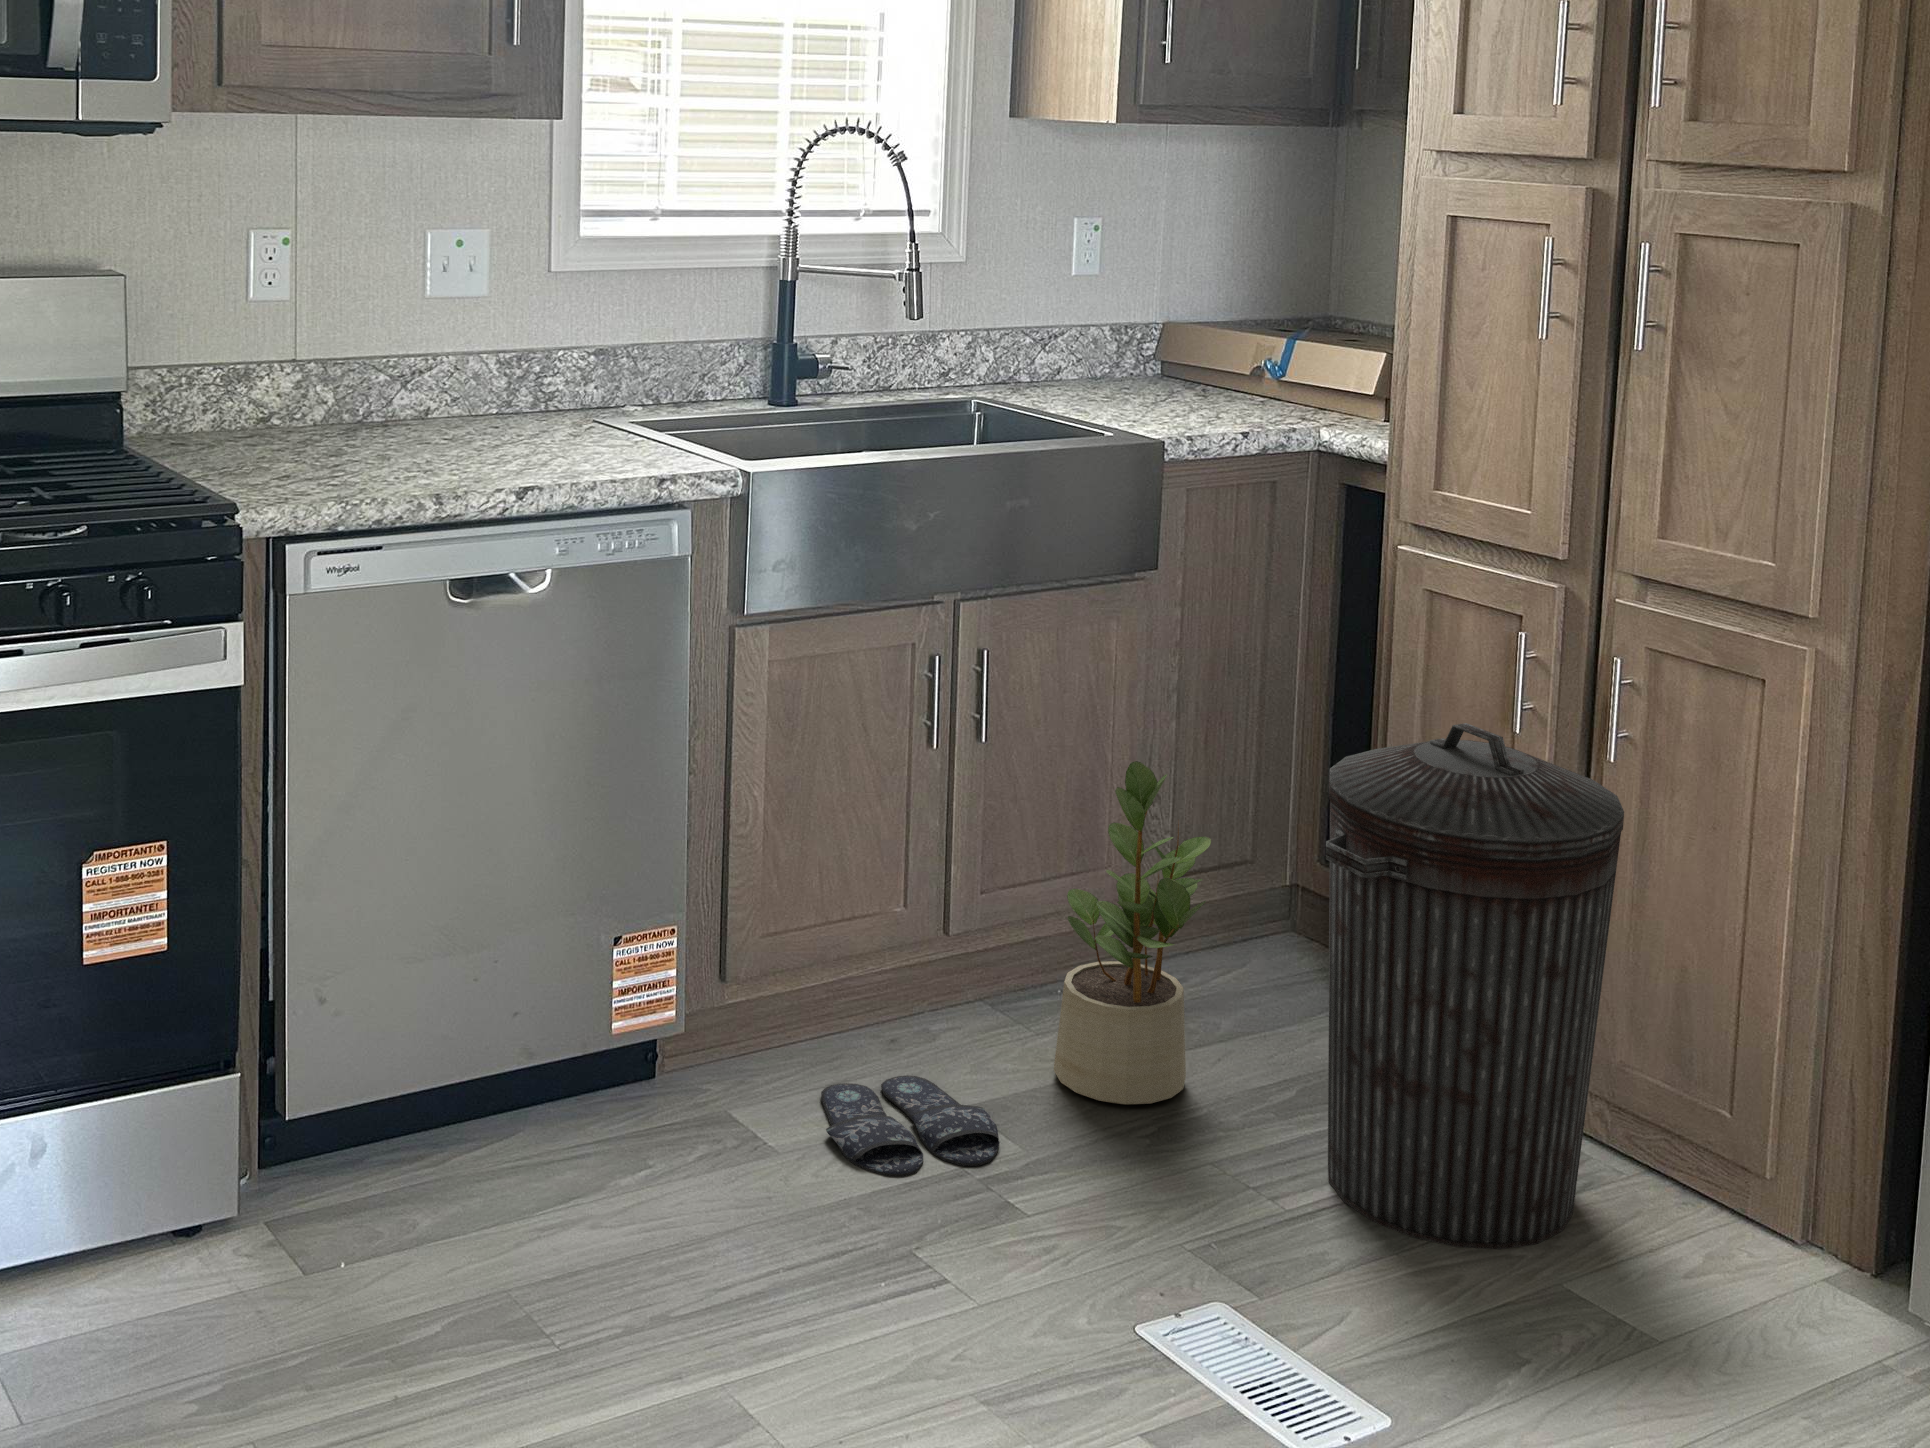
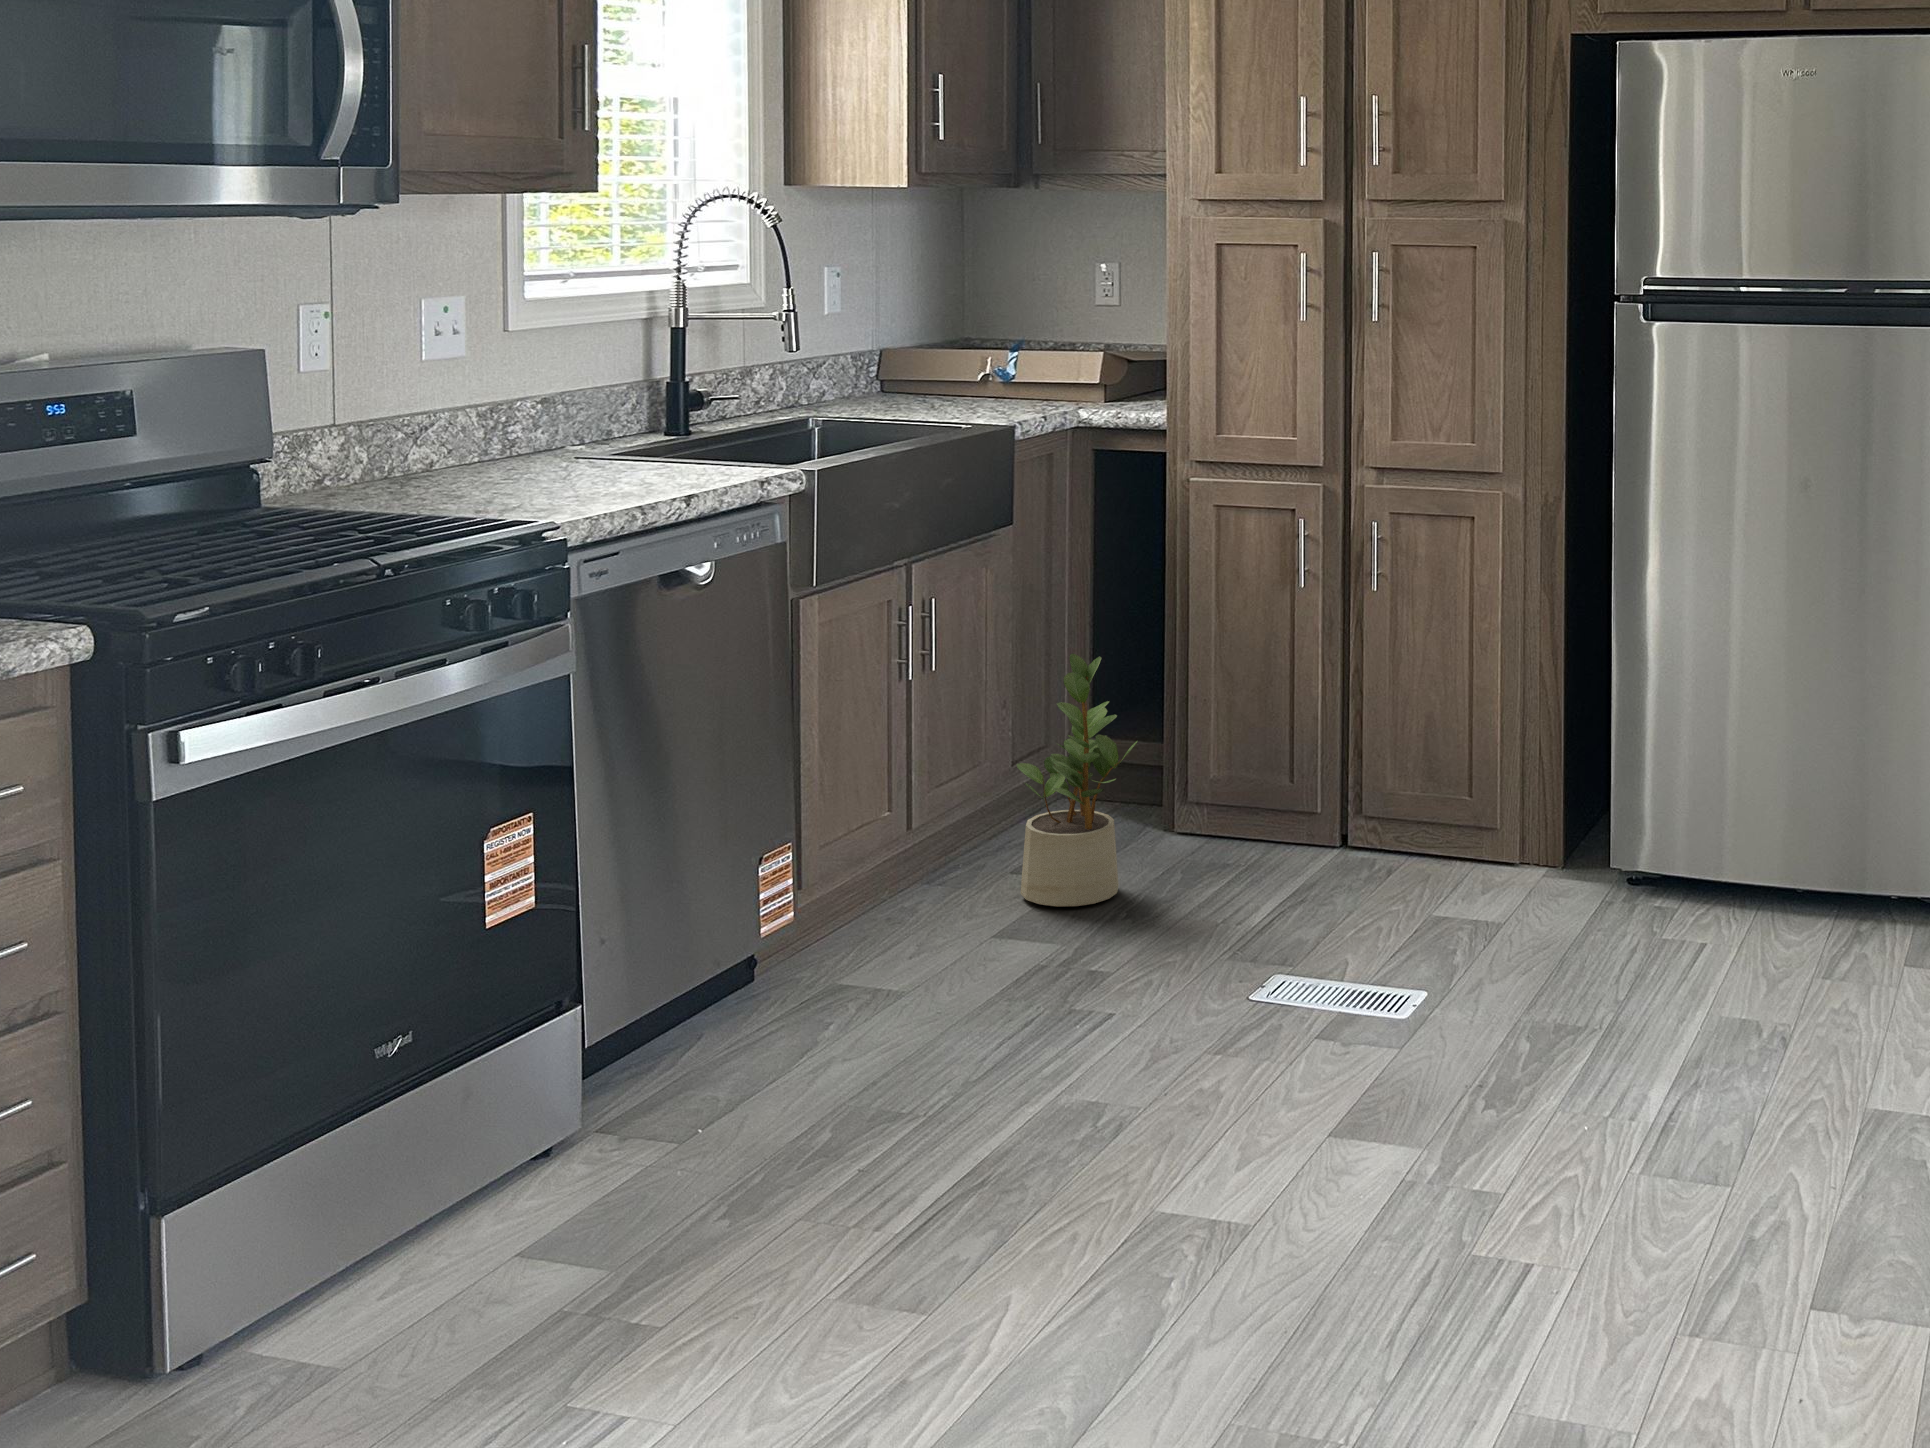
trash can: present [1326,723,1624,1249] -> none [1230,576,1417,916]
slippers: present [821,1075,999,1177] -> none [889,926,1051,981]

